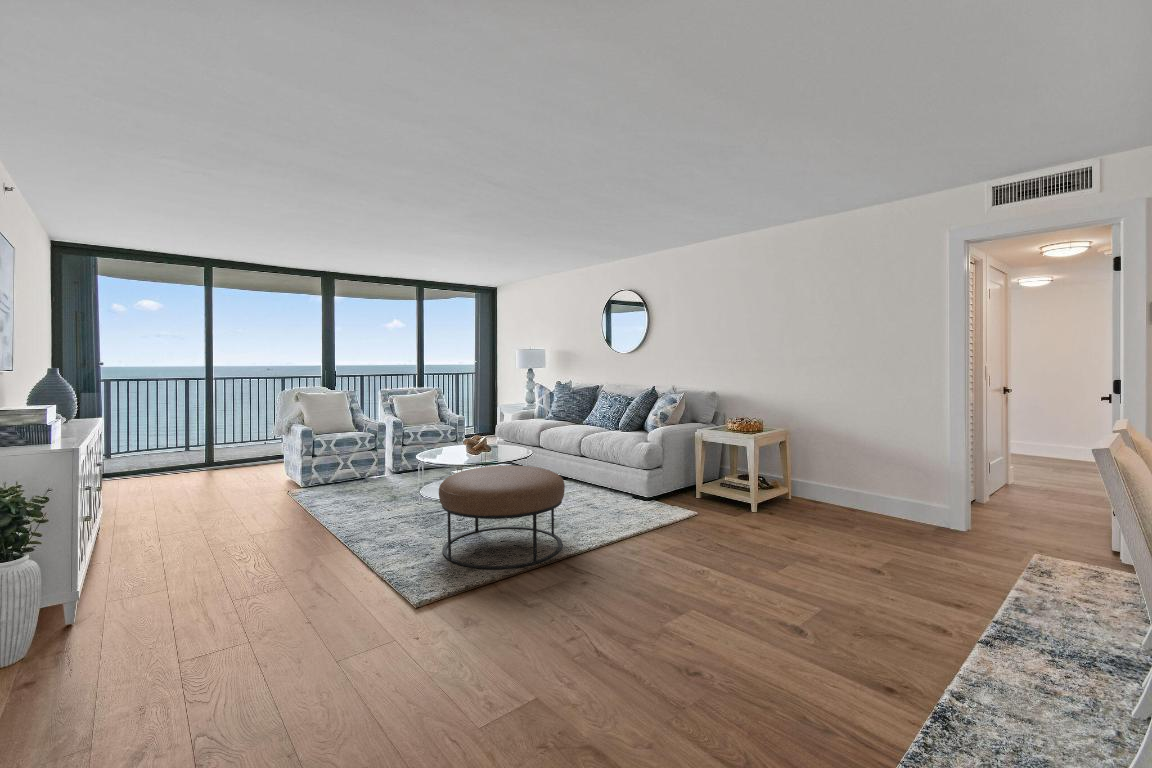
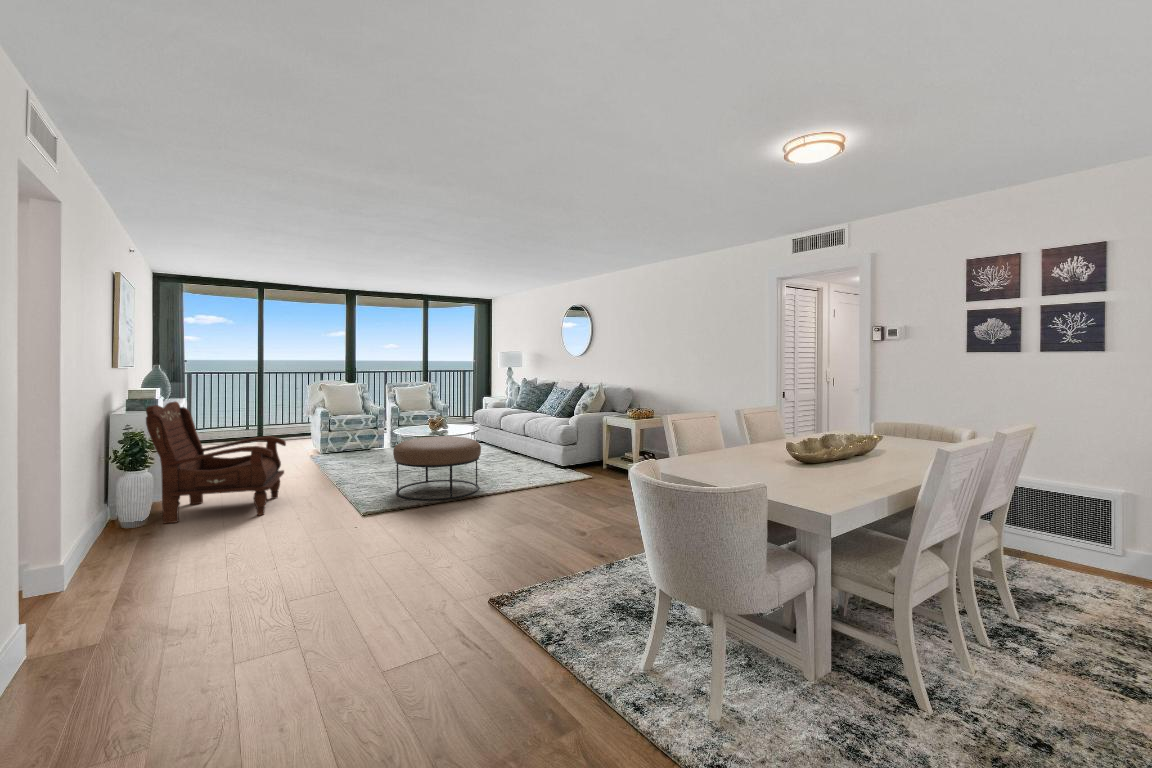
armchair: none [24,428,272,651] -> present [146,402,286,523]

